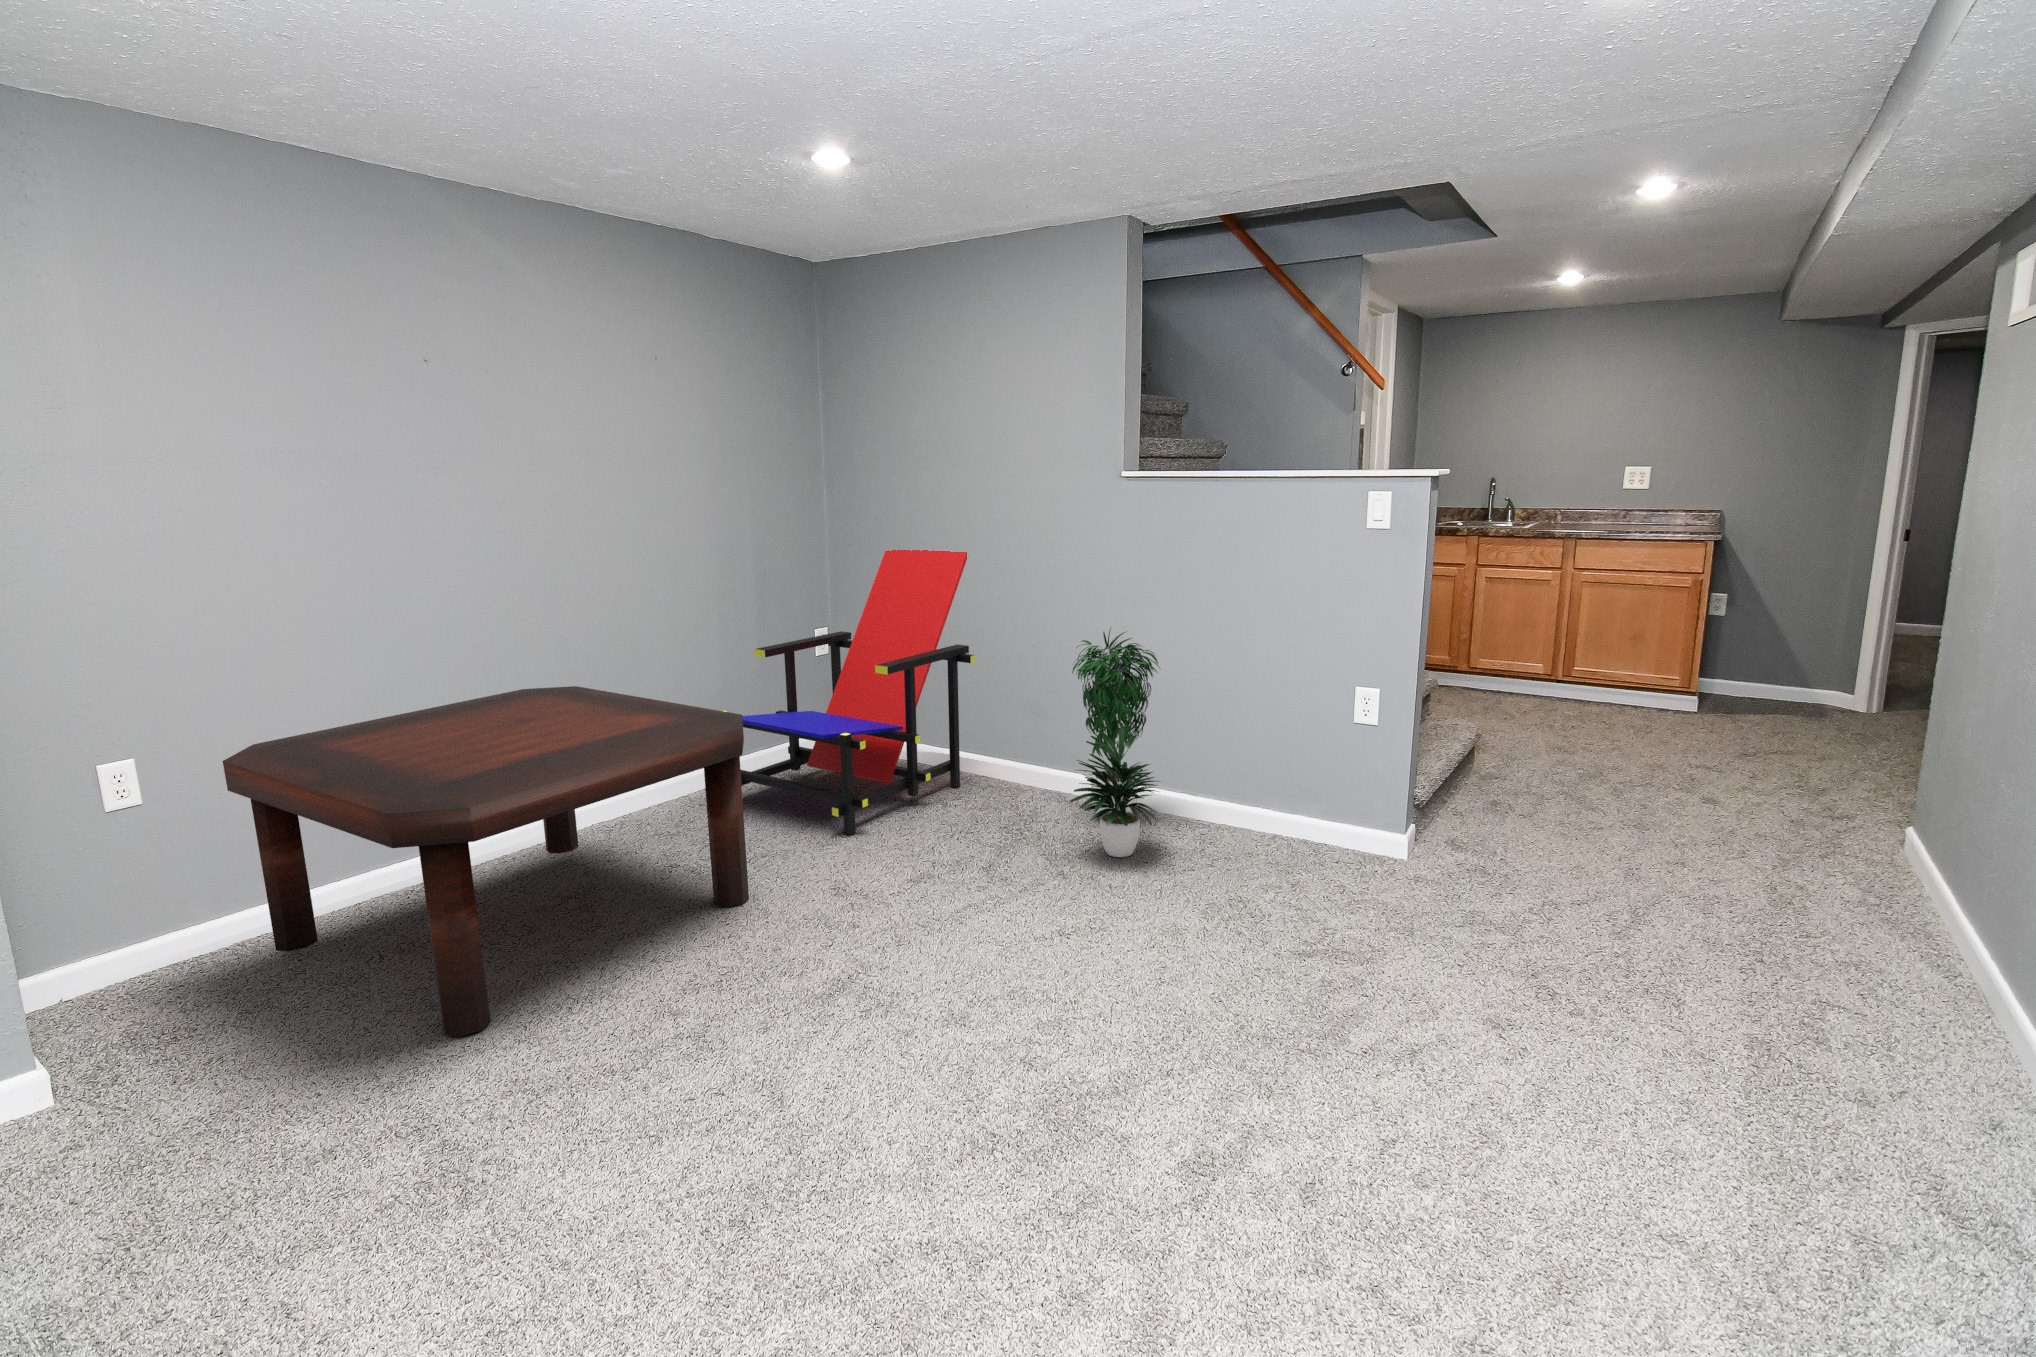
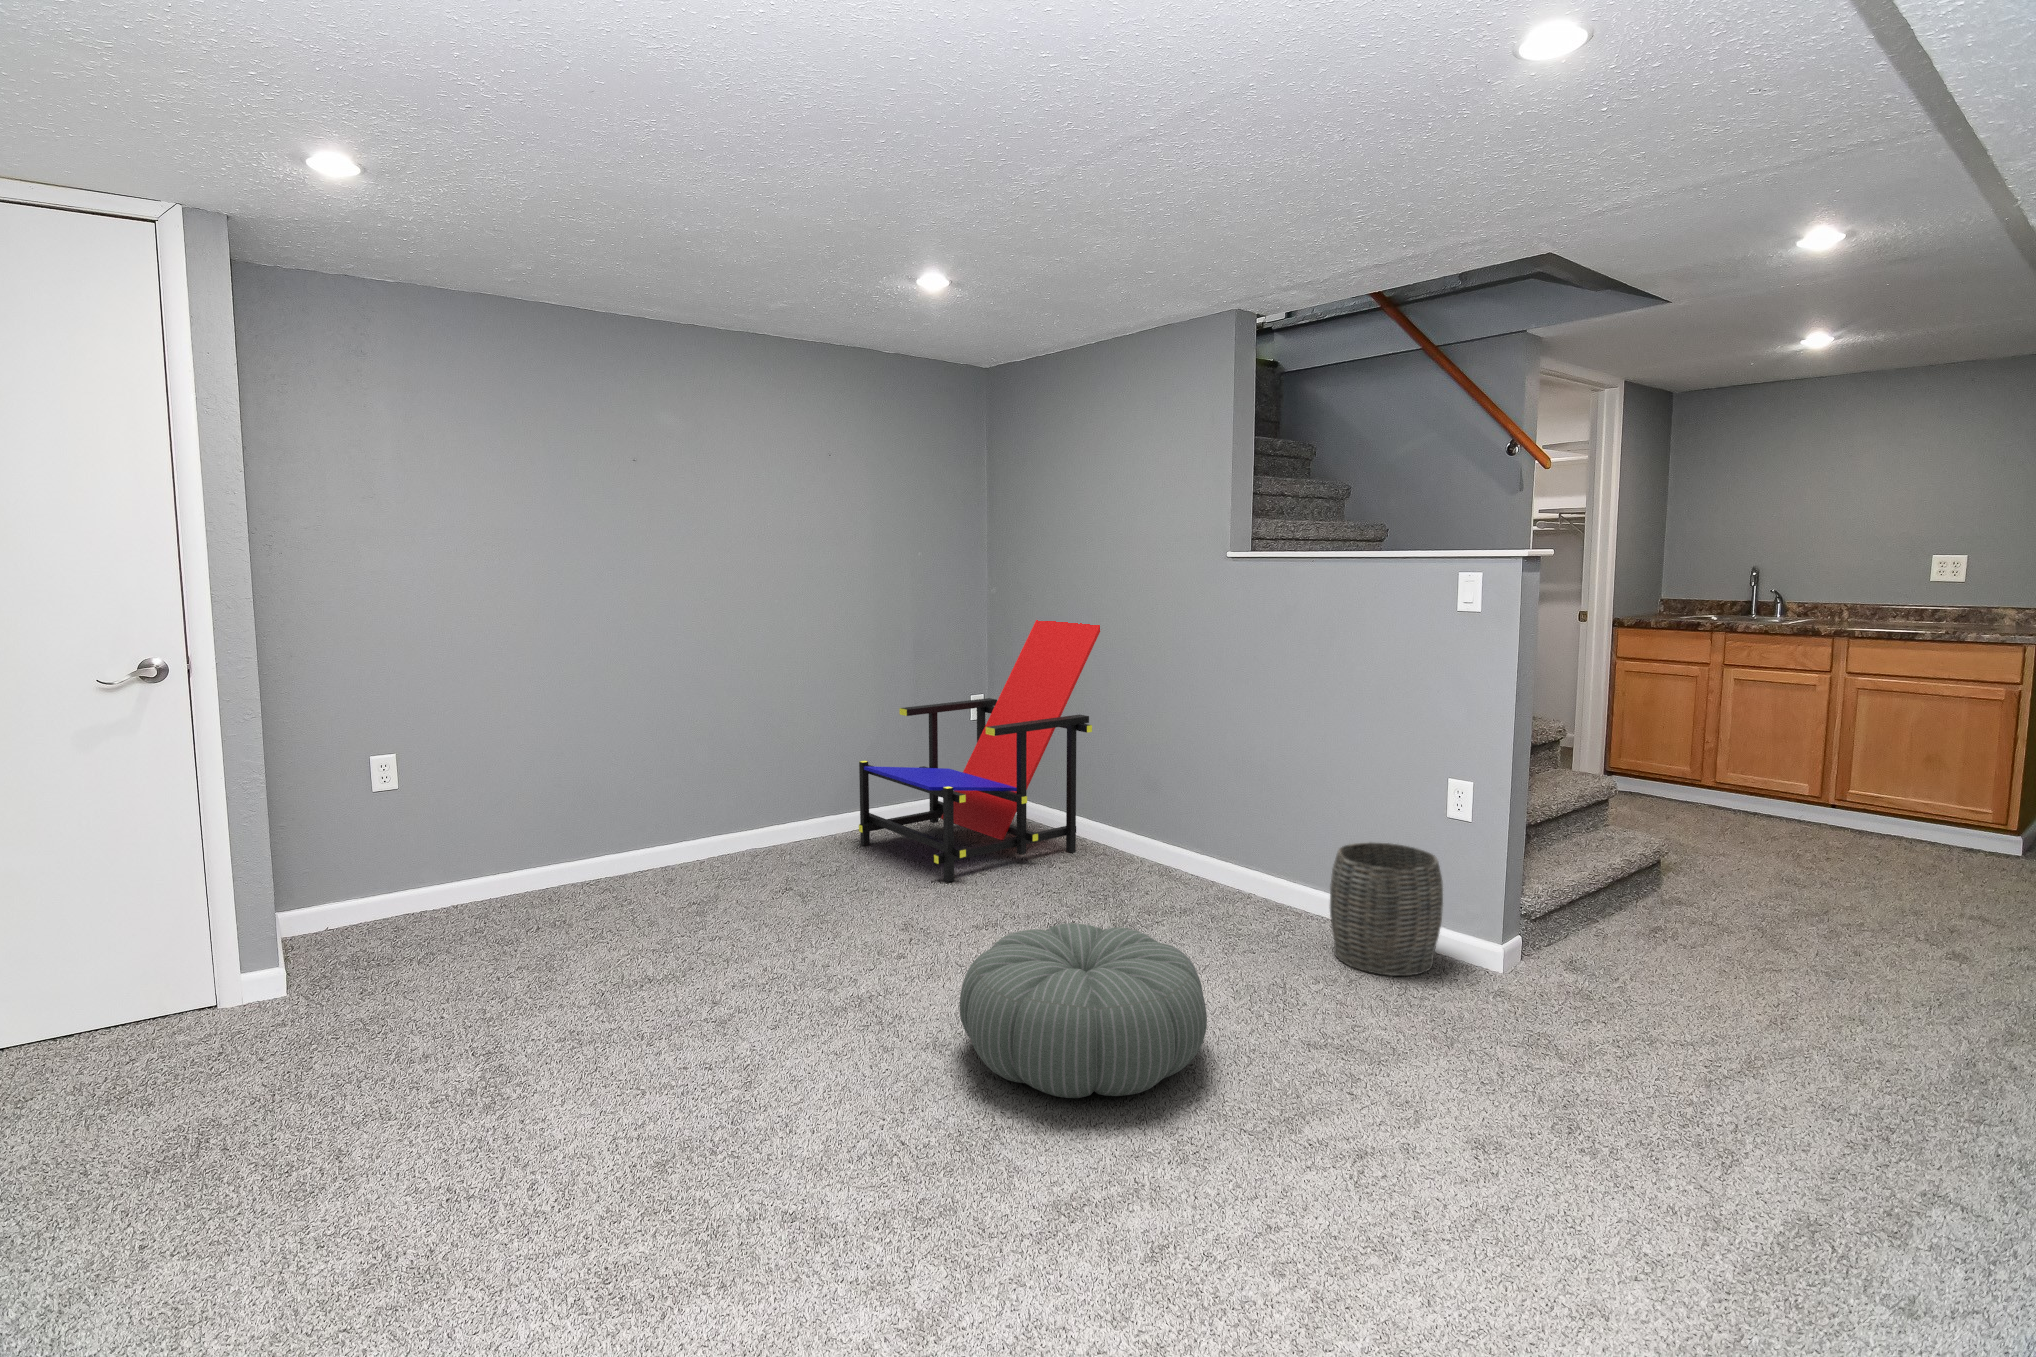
potted plant: present [1070,628,1160,857] -> none [1136,701,1253,931]
coffee table: present [223,686,749,1037] -> none [448,728,836,995]
woven basket: none [1259,753,1364,877] -> present [1330,843,1443,976]
pouf: none [983,868,1238,1053] -> present [960,923,1207,1098]

